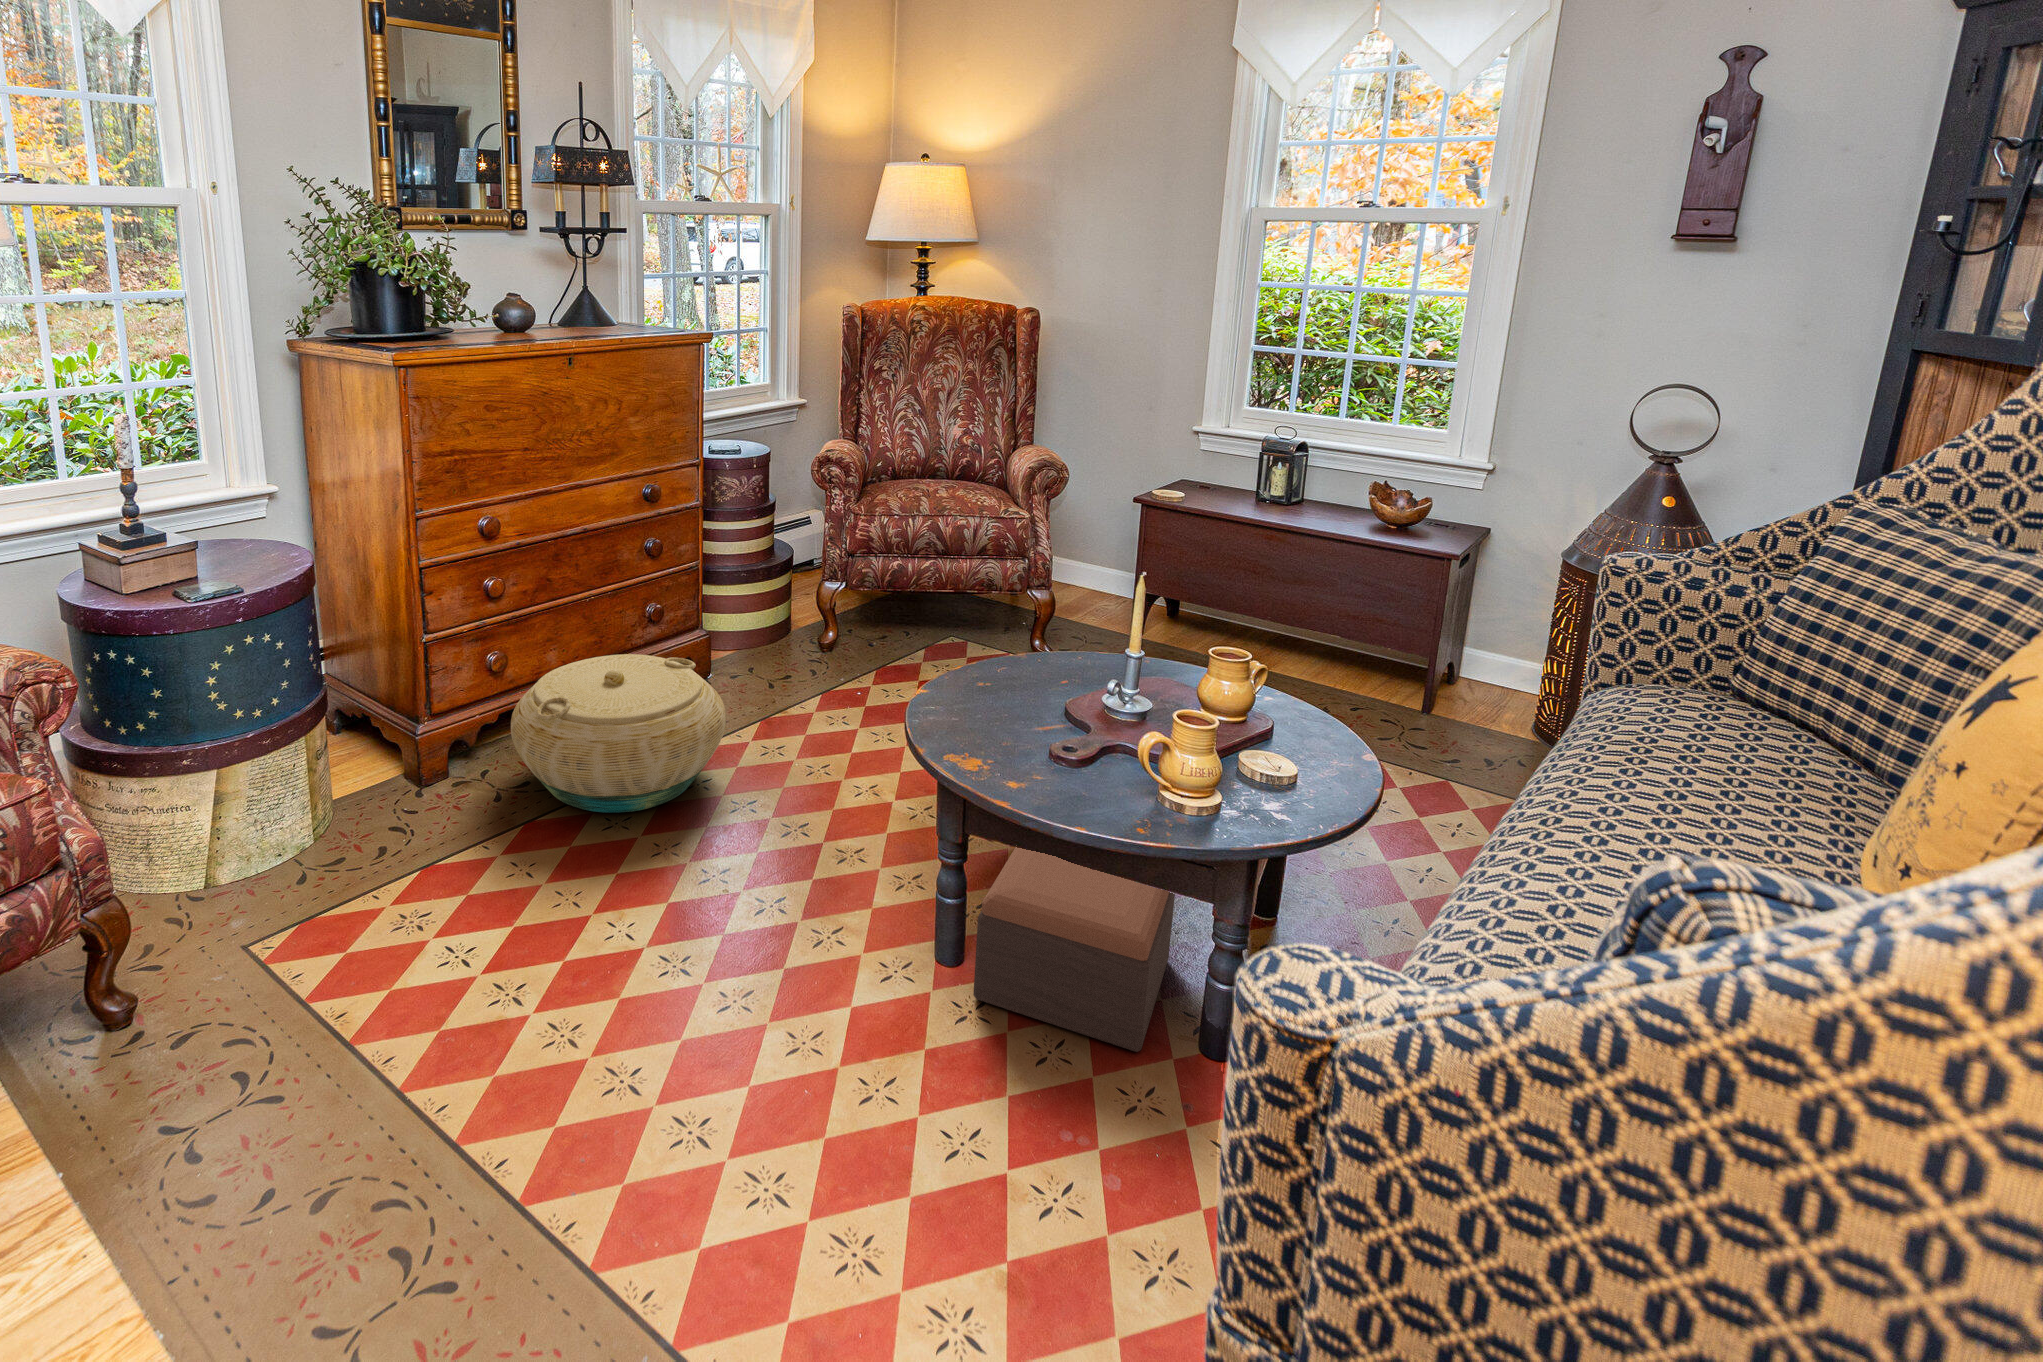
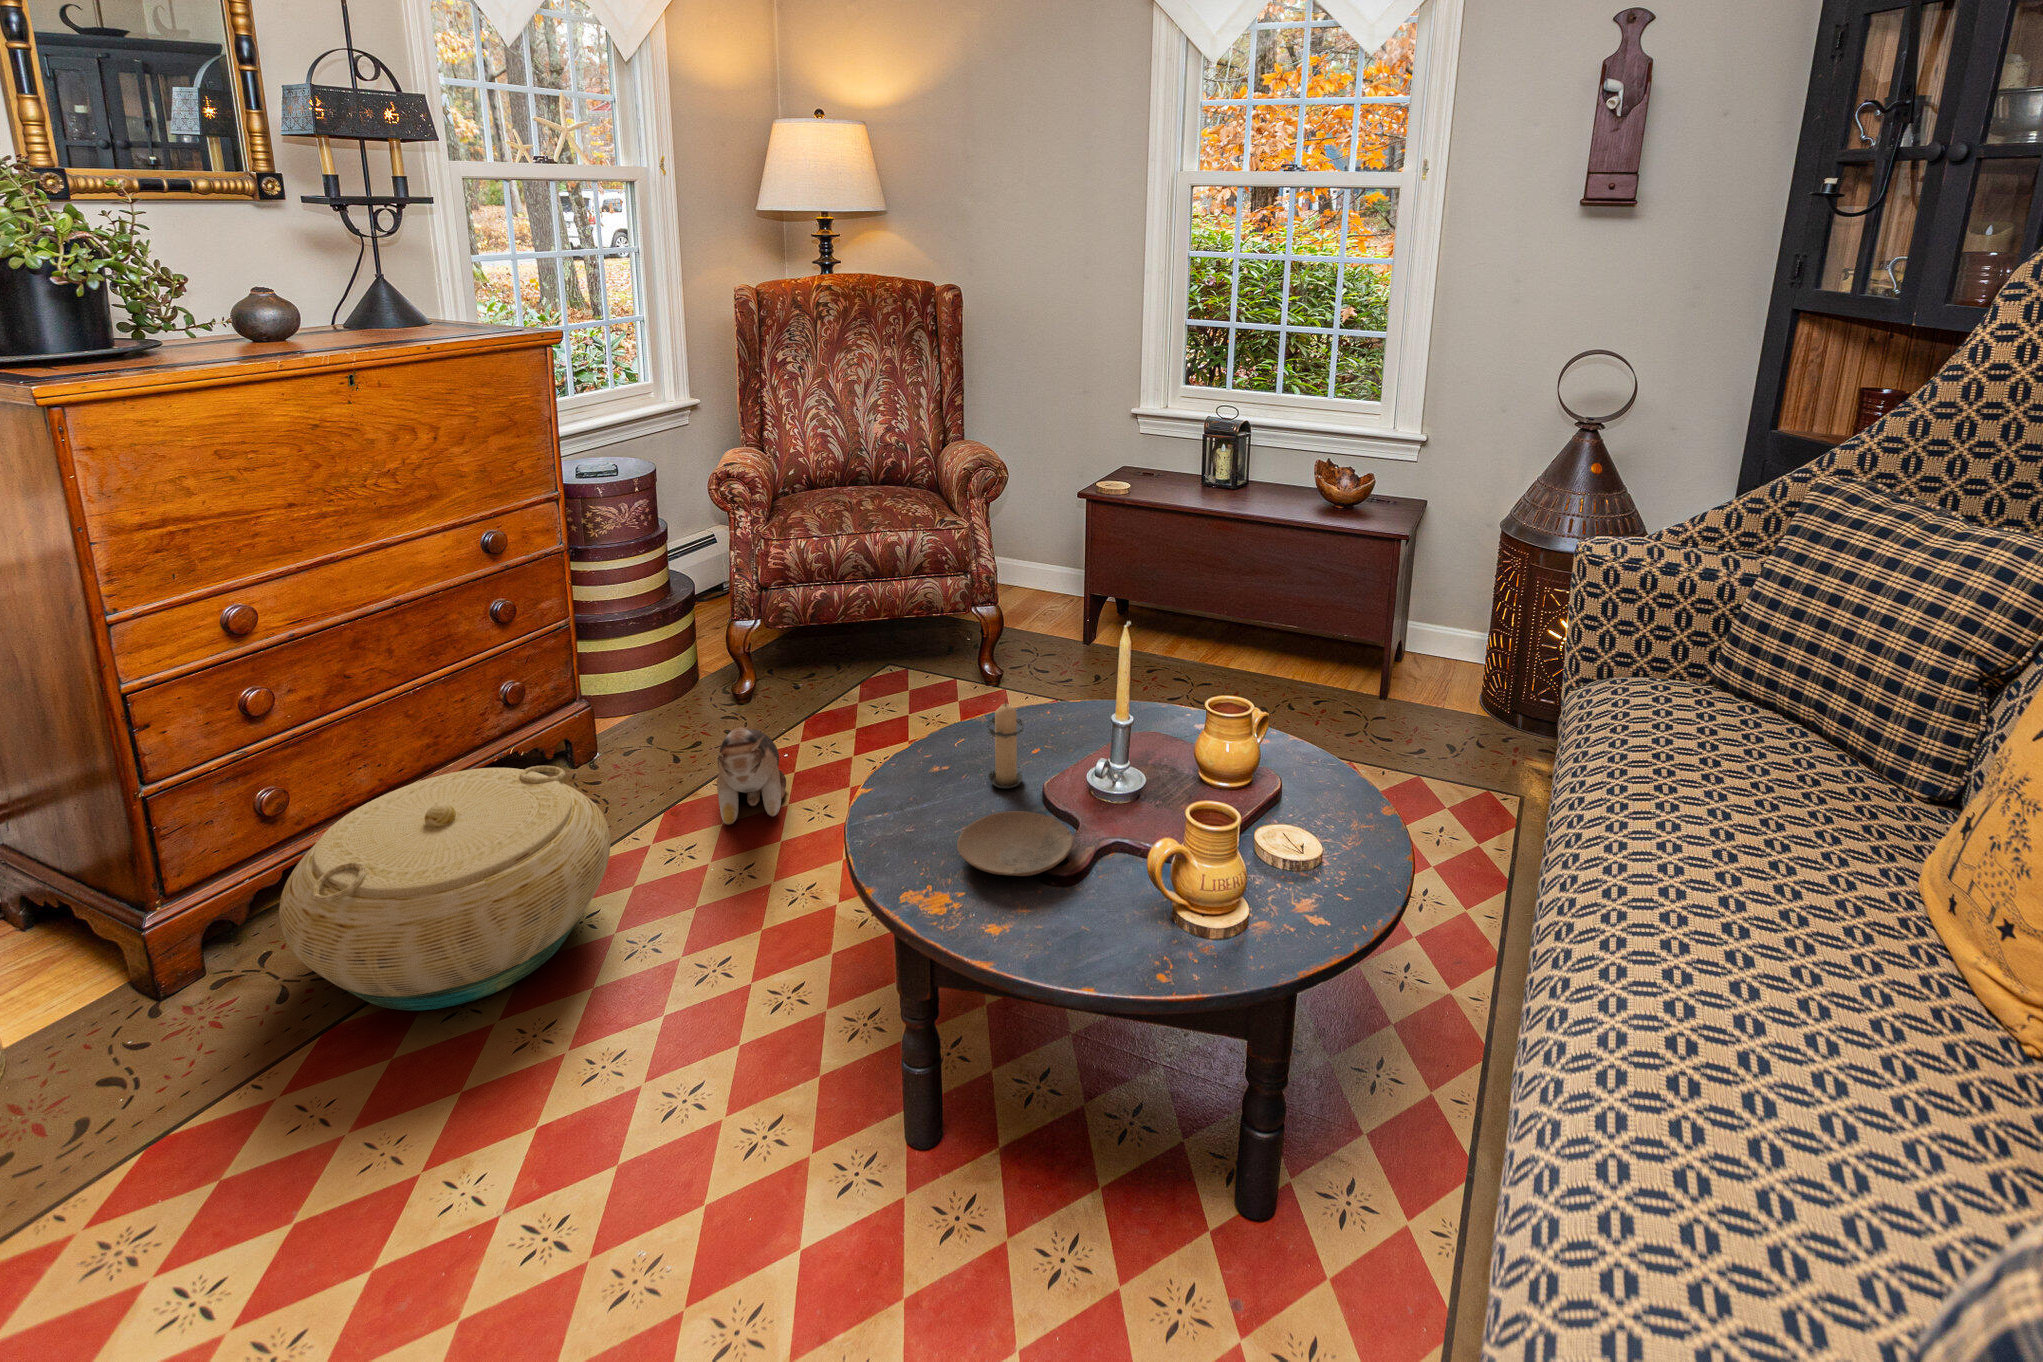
candle: none [1020,627,1058,700] -> present [987,699,1024,788]
plush toy: none [800,651,853,730] -> present [710,726,786,825]
plate: none [995,710,1087,752] -> present [957,811,1073,876]
footstool: present [973,847,1175,1052] -> none [953,959,1189,1254]

